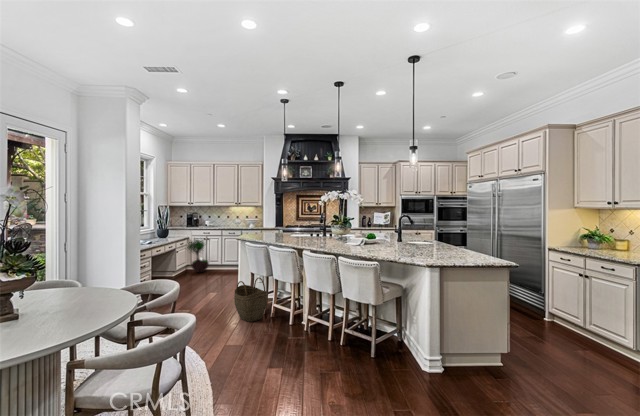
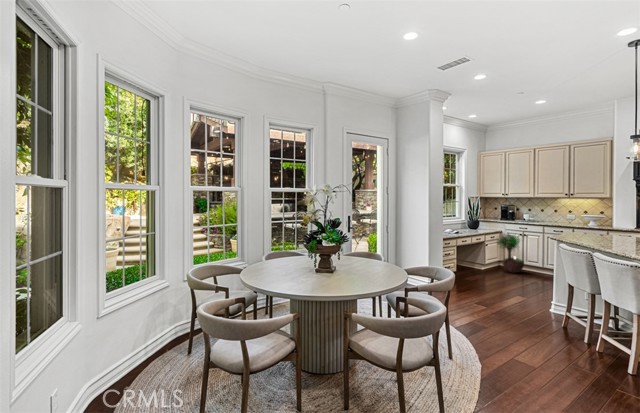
woven basket: present [234,278,267,322] -> none [538,289,590,348]

